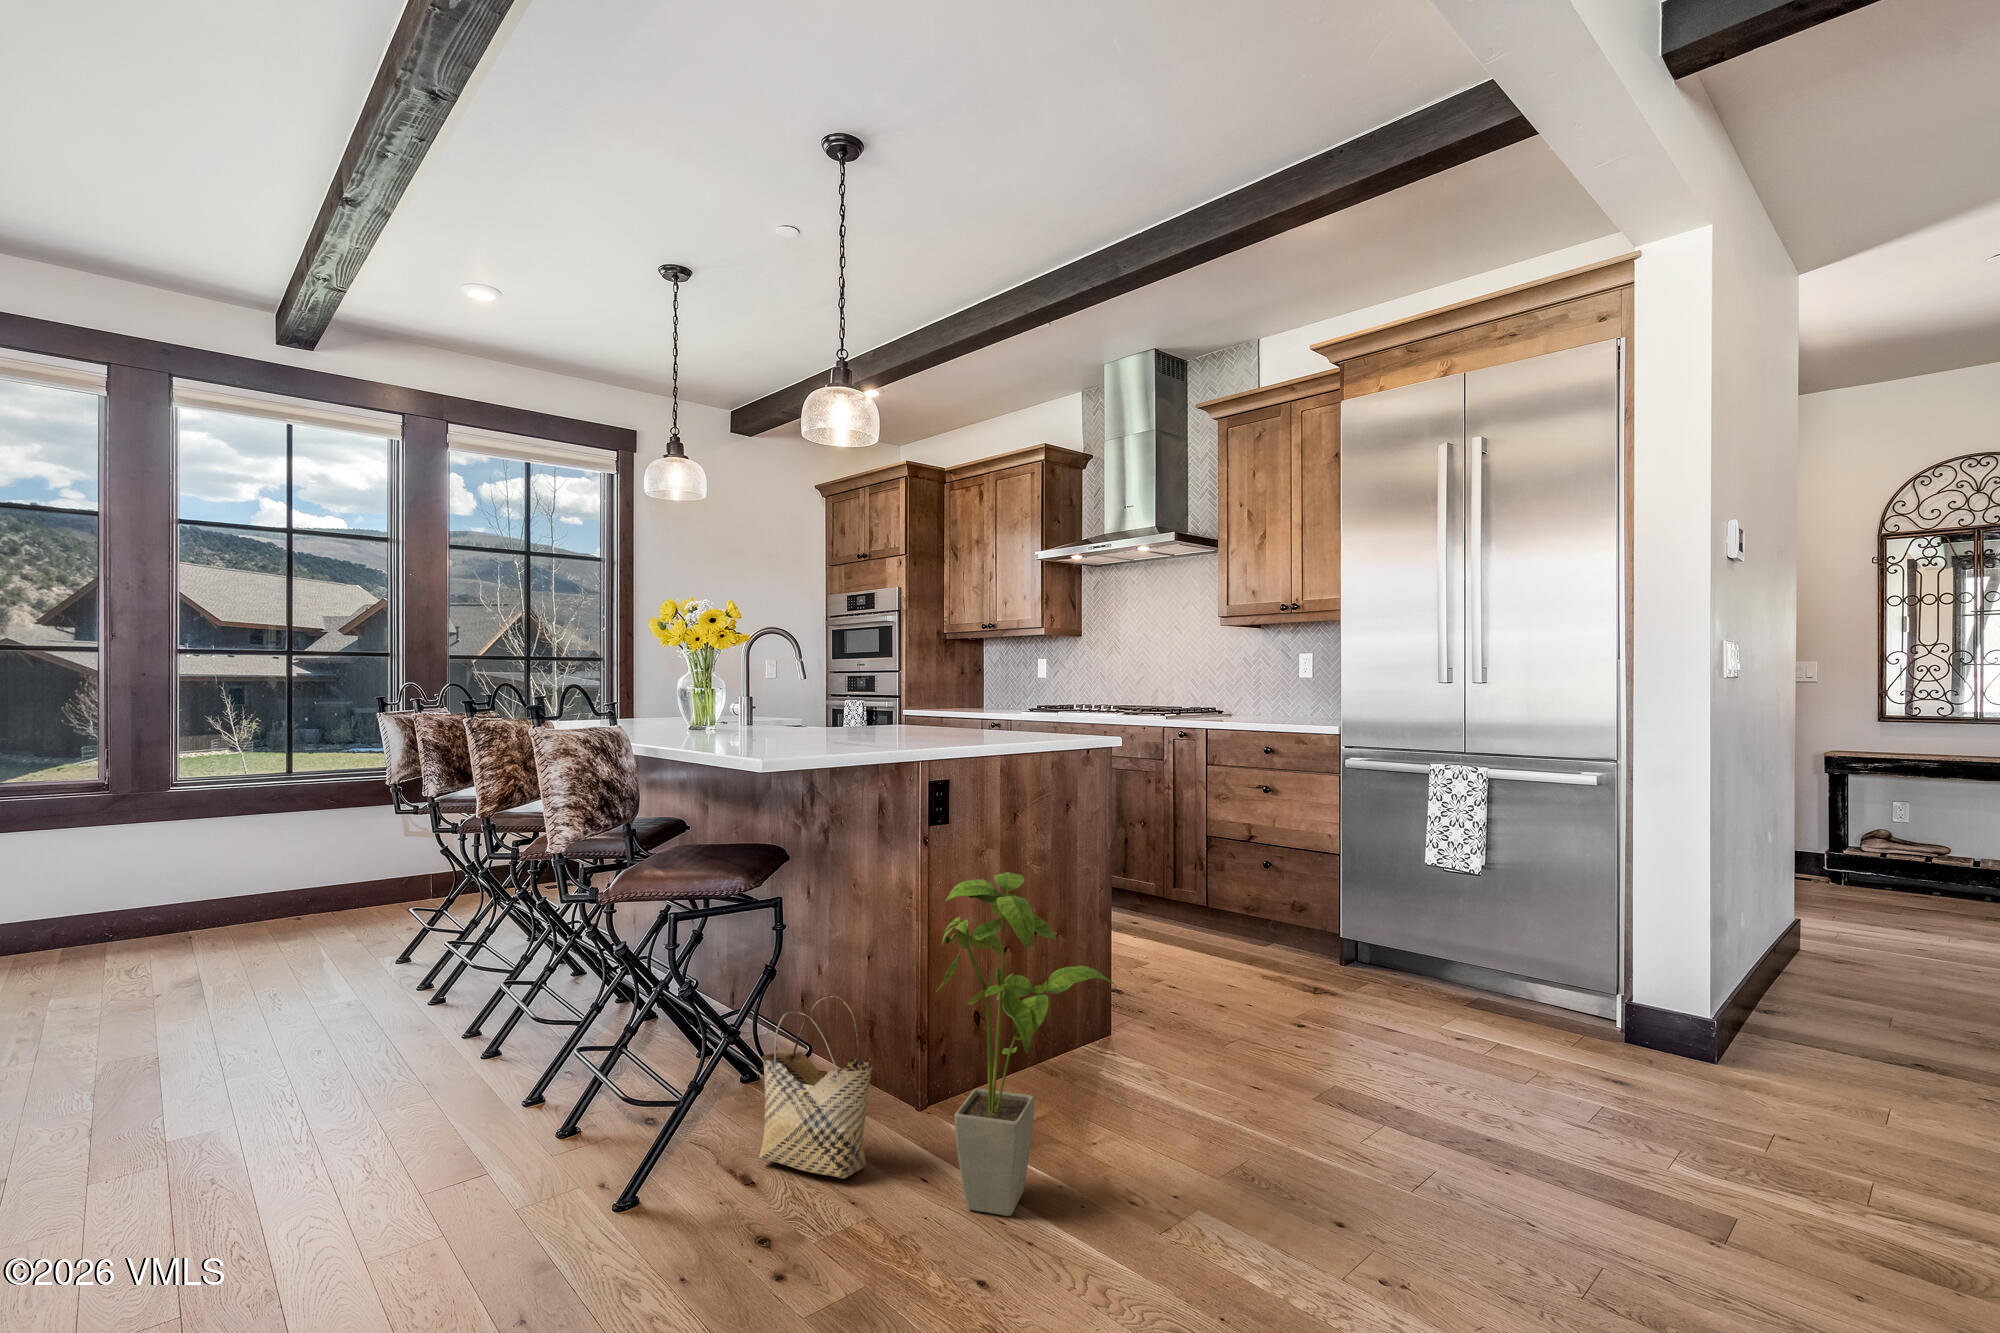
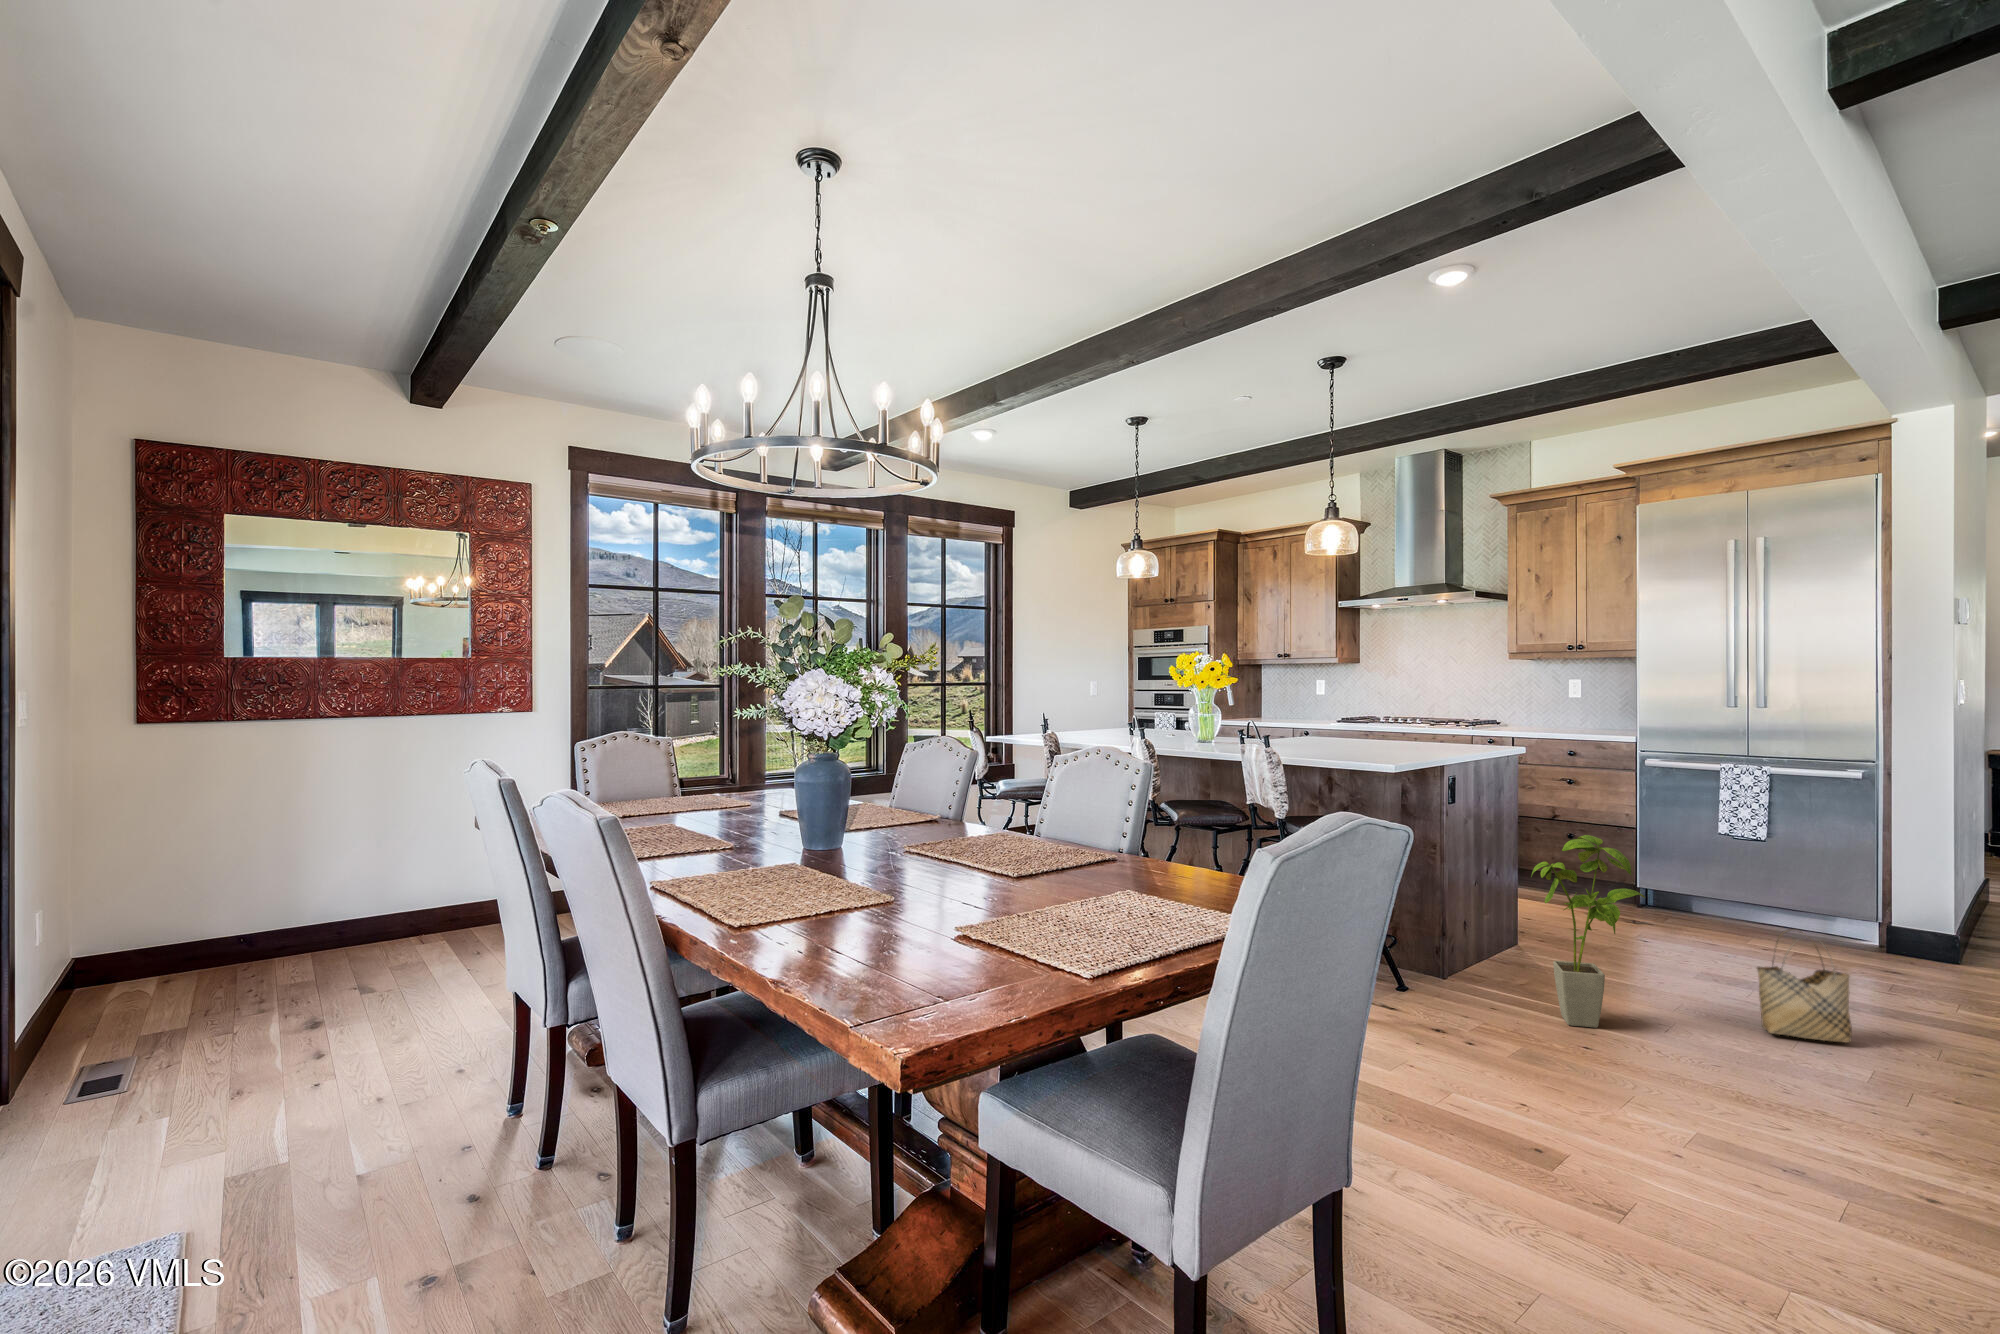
woven basket: present [759,995,873,1178] -> present [1757,929,1852,1043]

